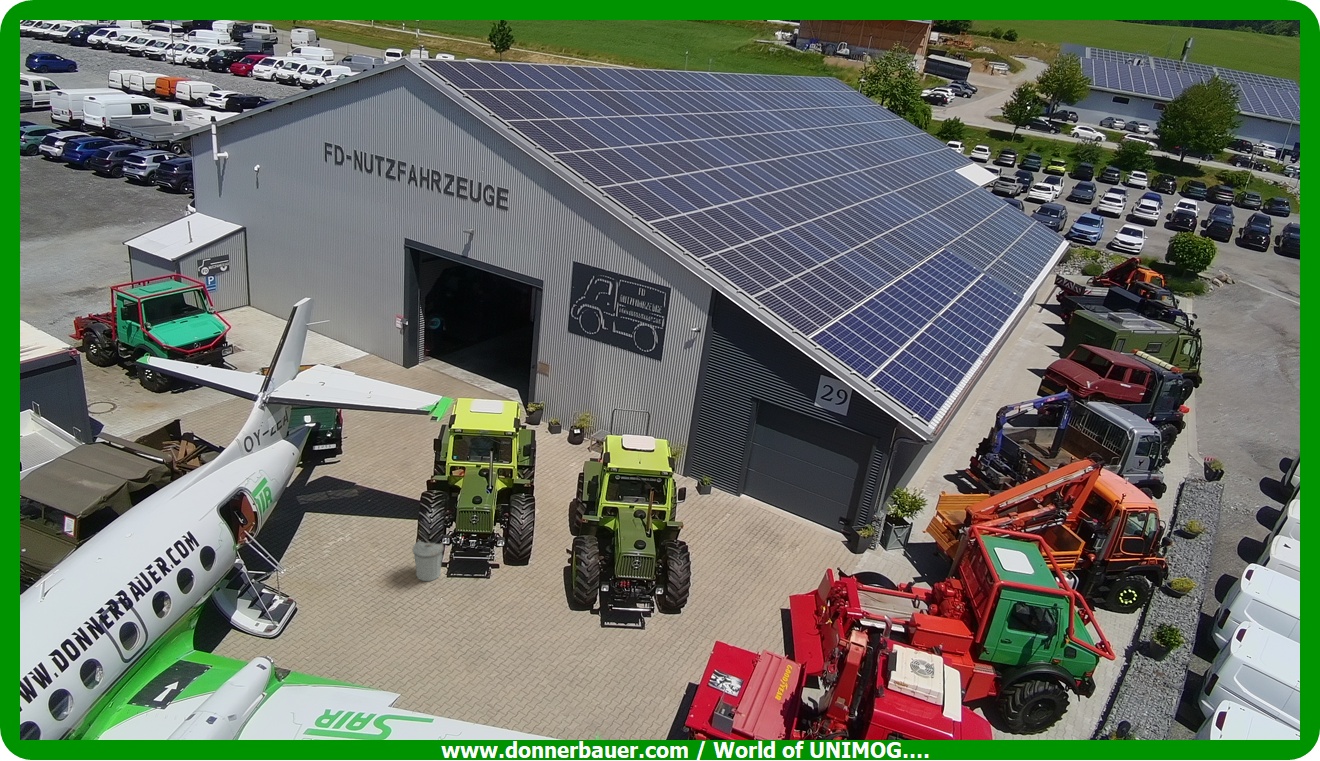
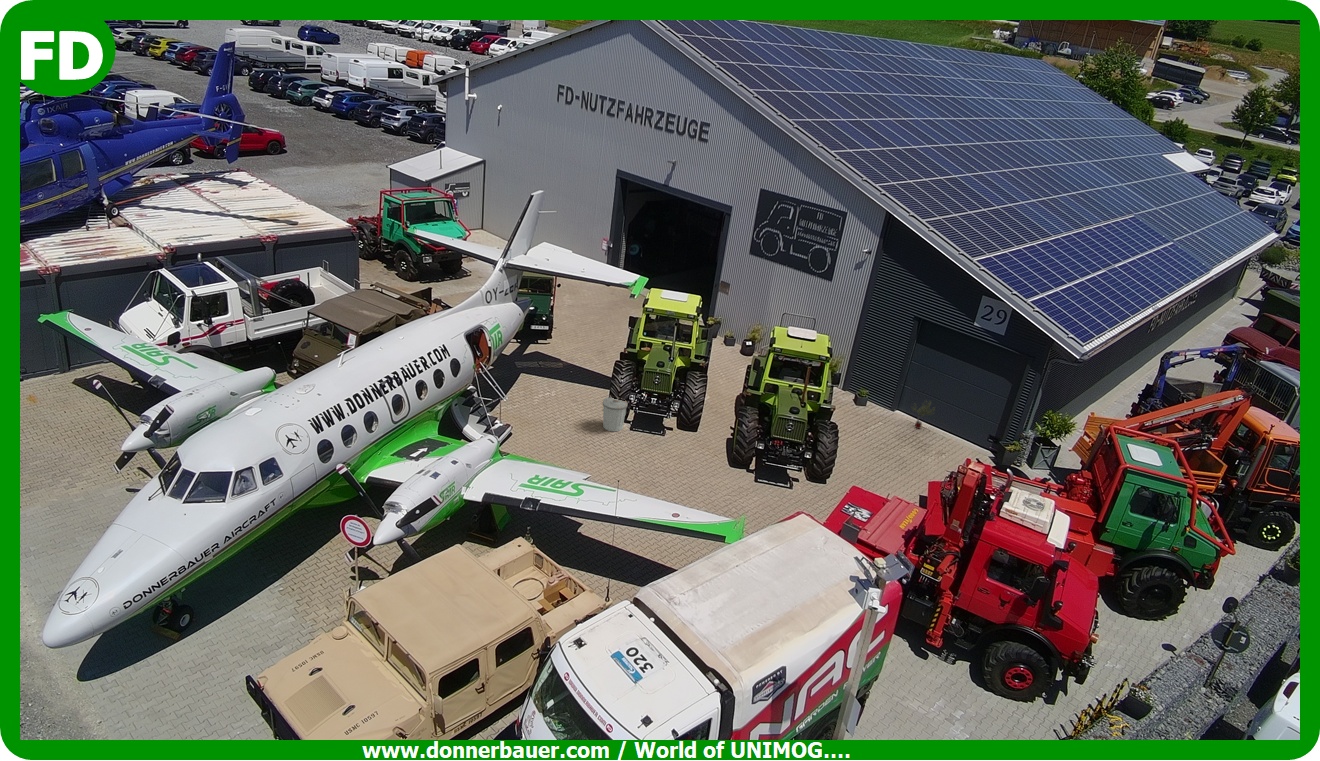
potted tree: none [758,485,785,515] -> present [912,402,935,429]

